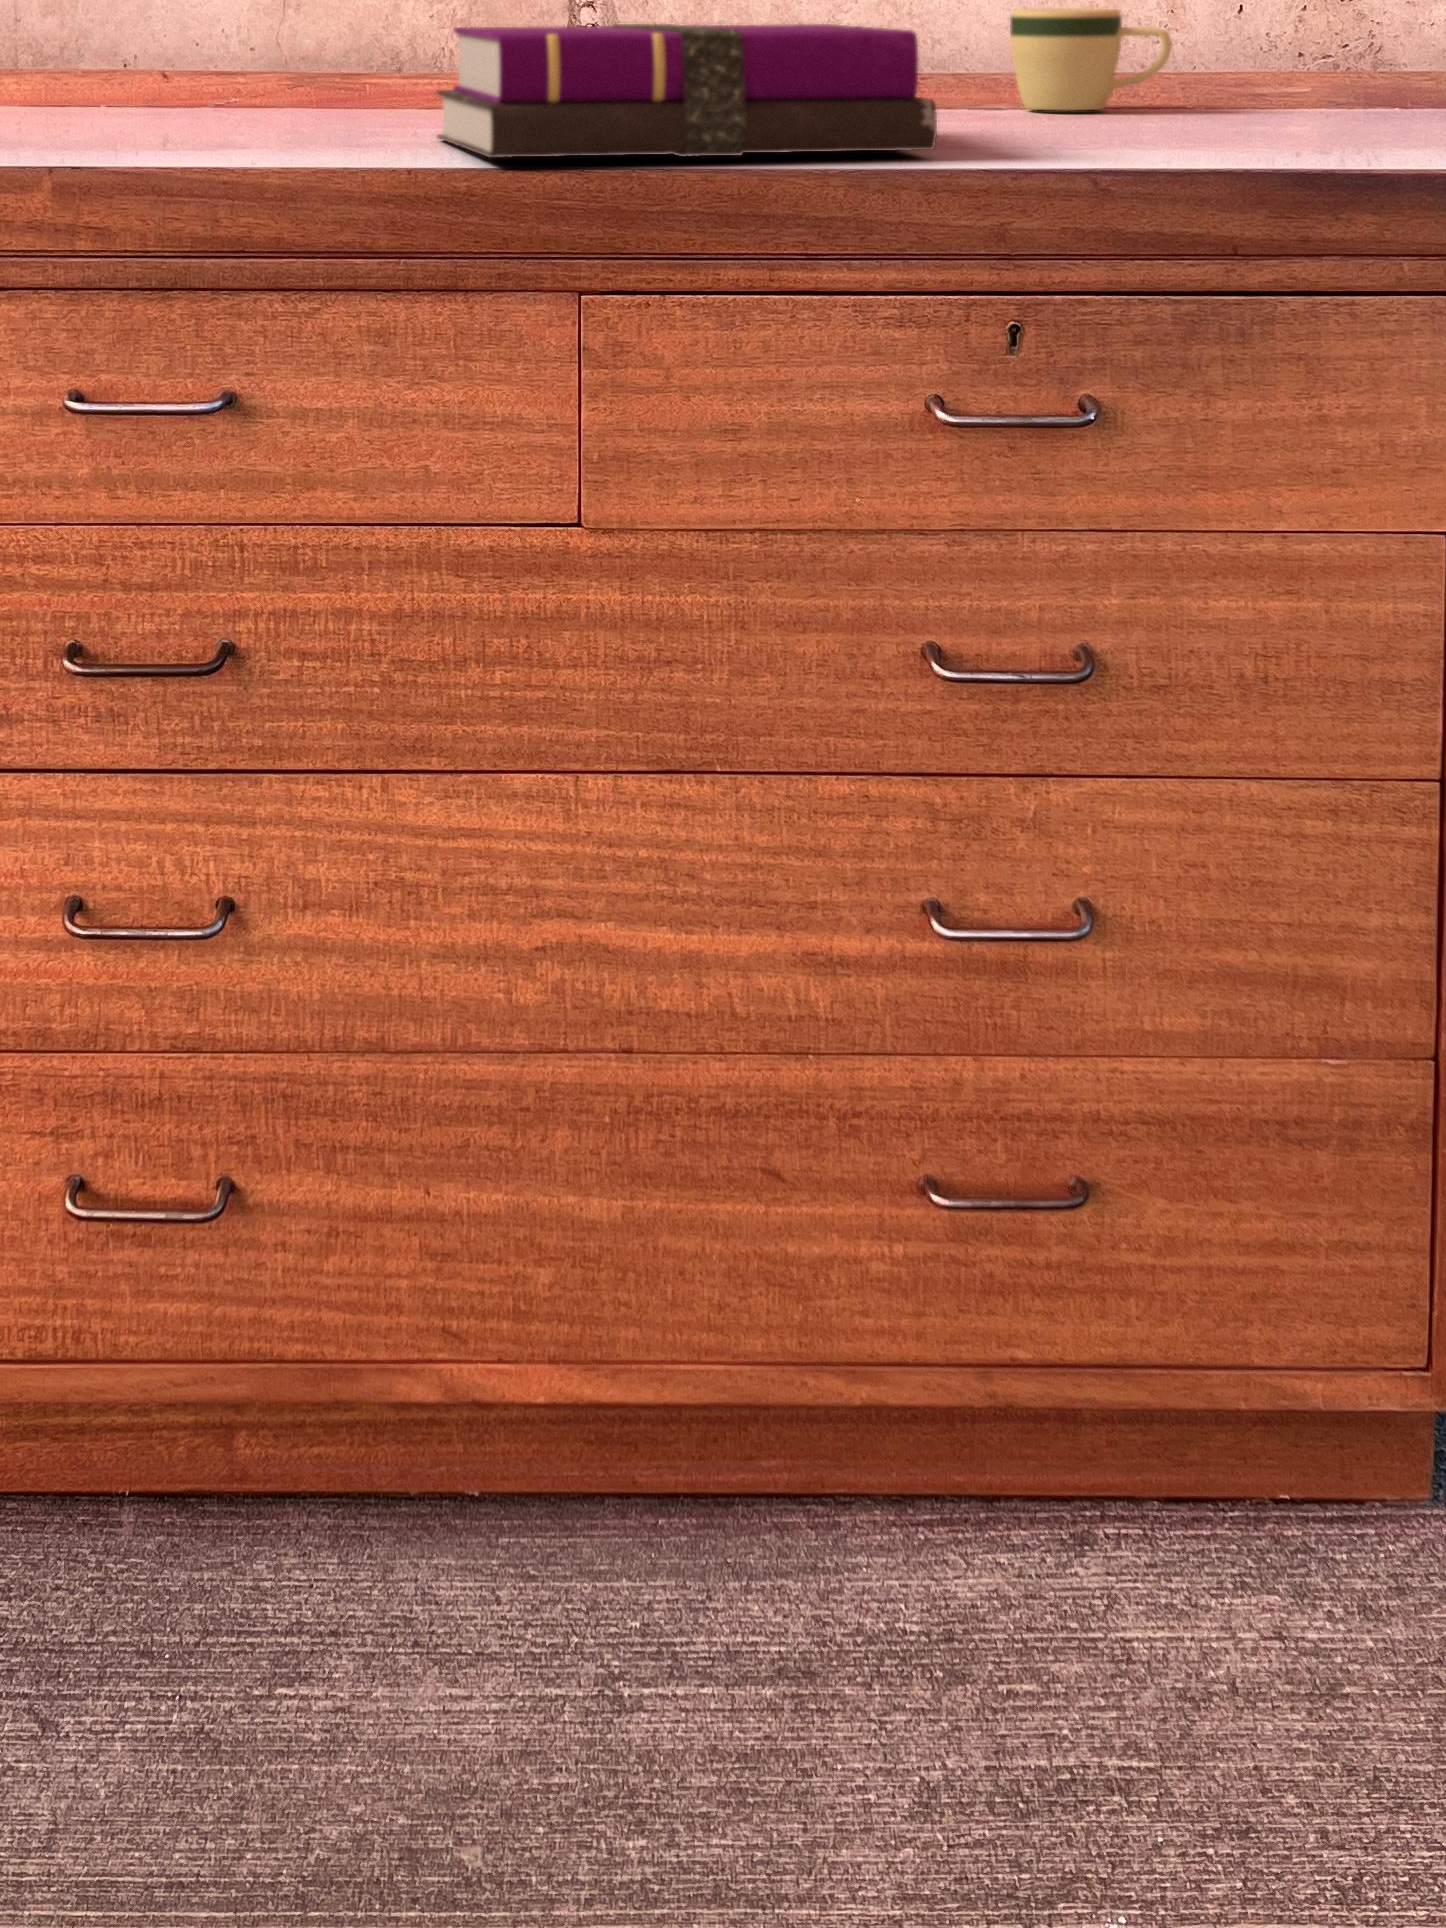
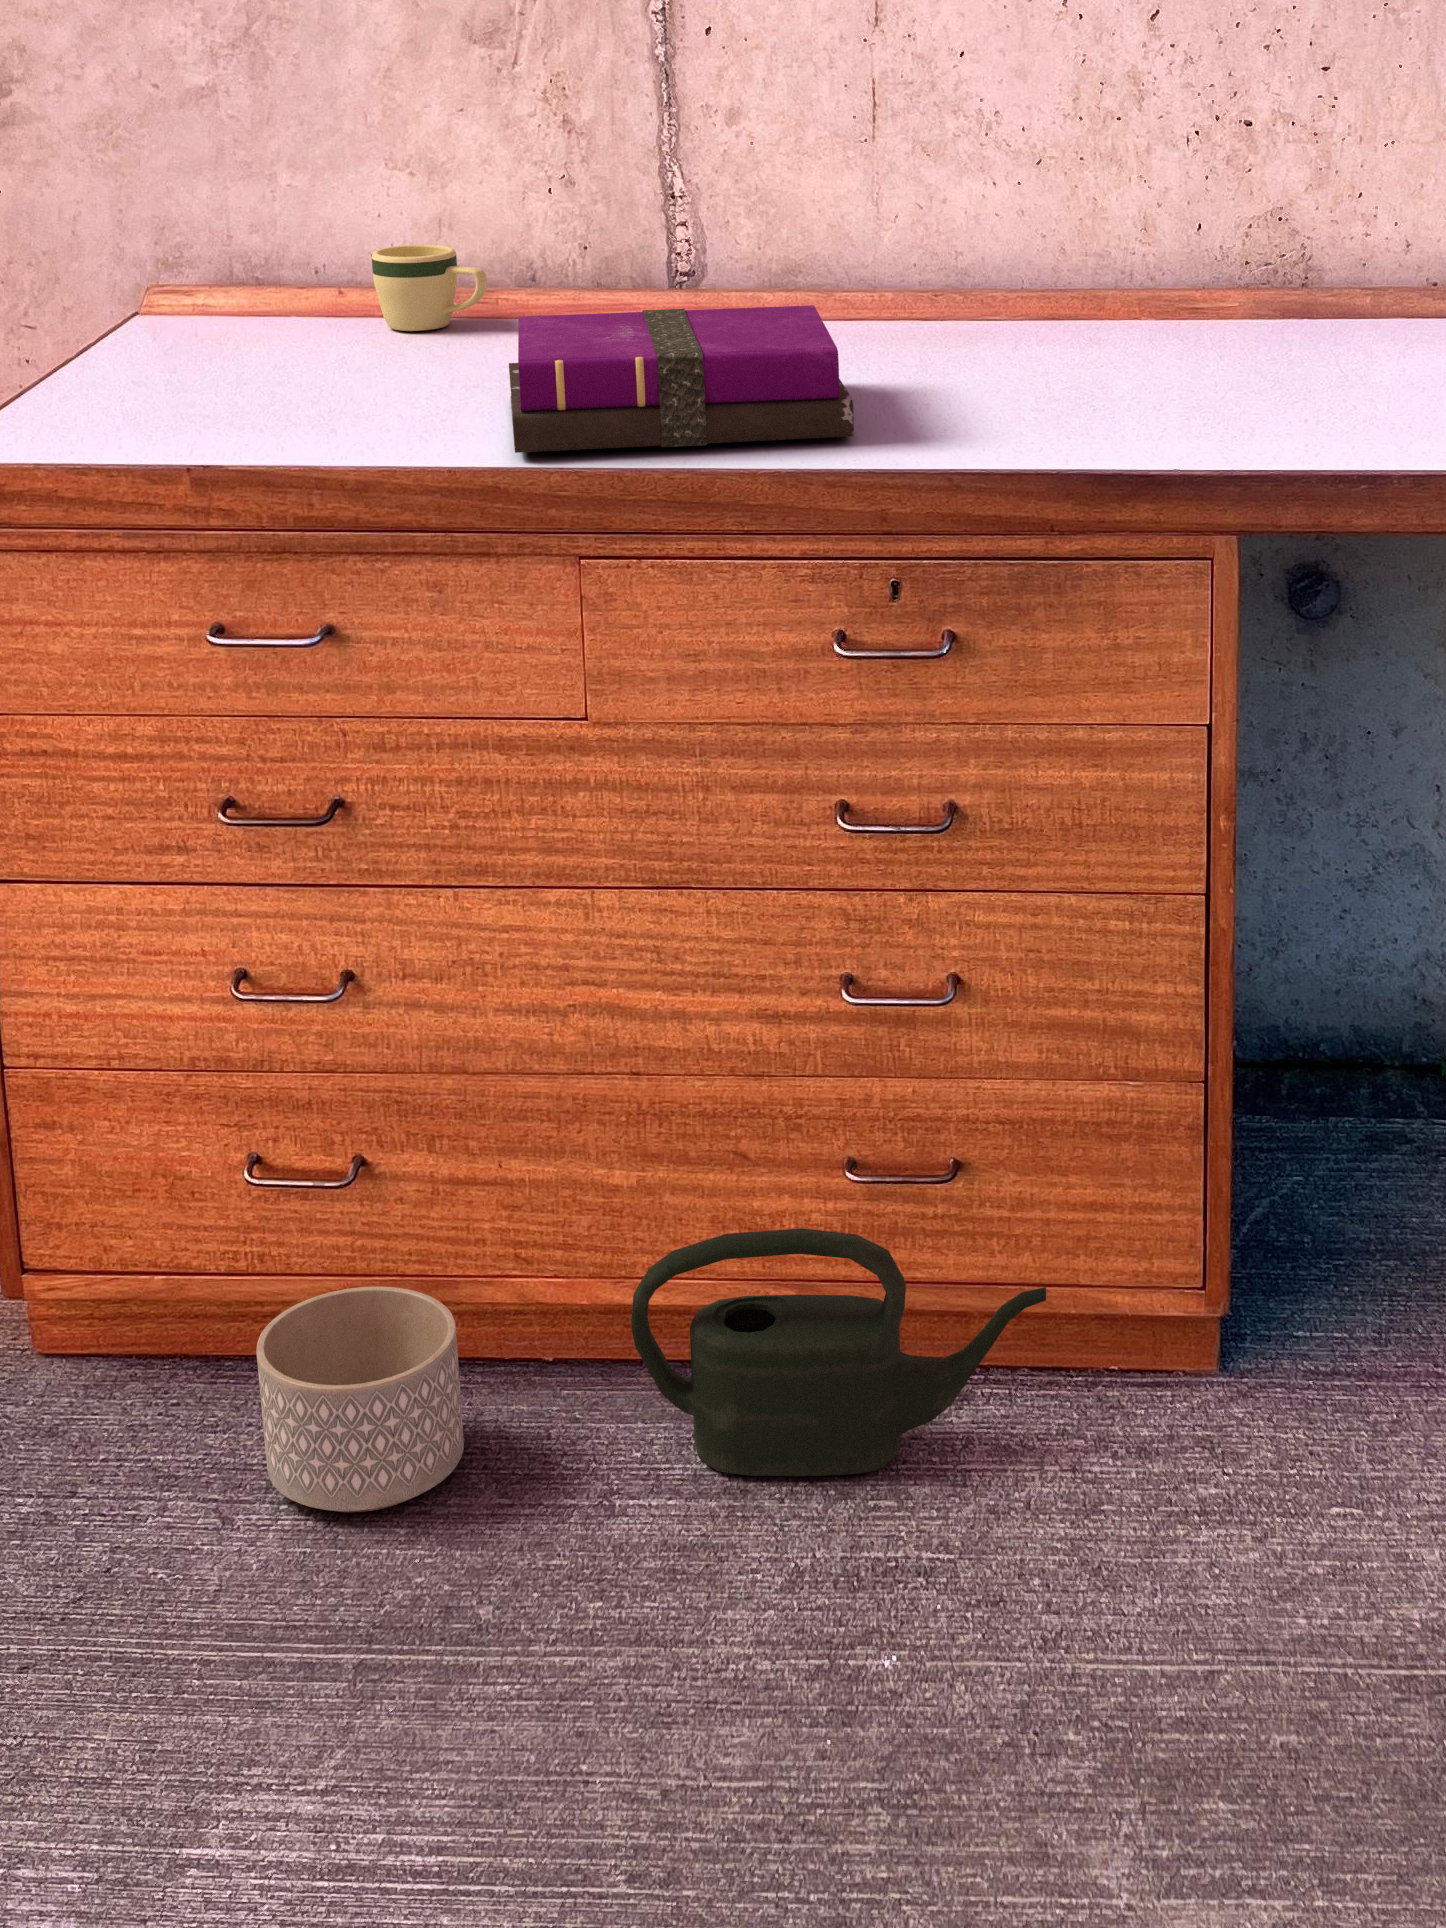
mug: present [1010,8,1172,110] -> present [372,245,487,331]
watering can: none [638,1265,1241,1650] -> present [631,1228,1046,1476]
planter: none [95,1367,386,1711] -> present [256,1287,464,1512]

